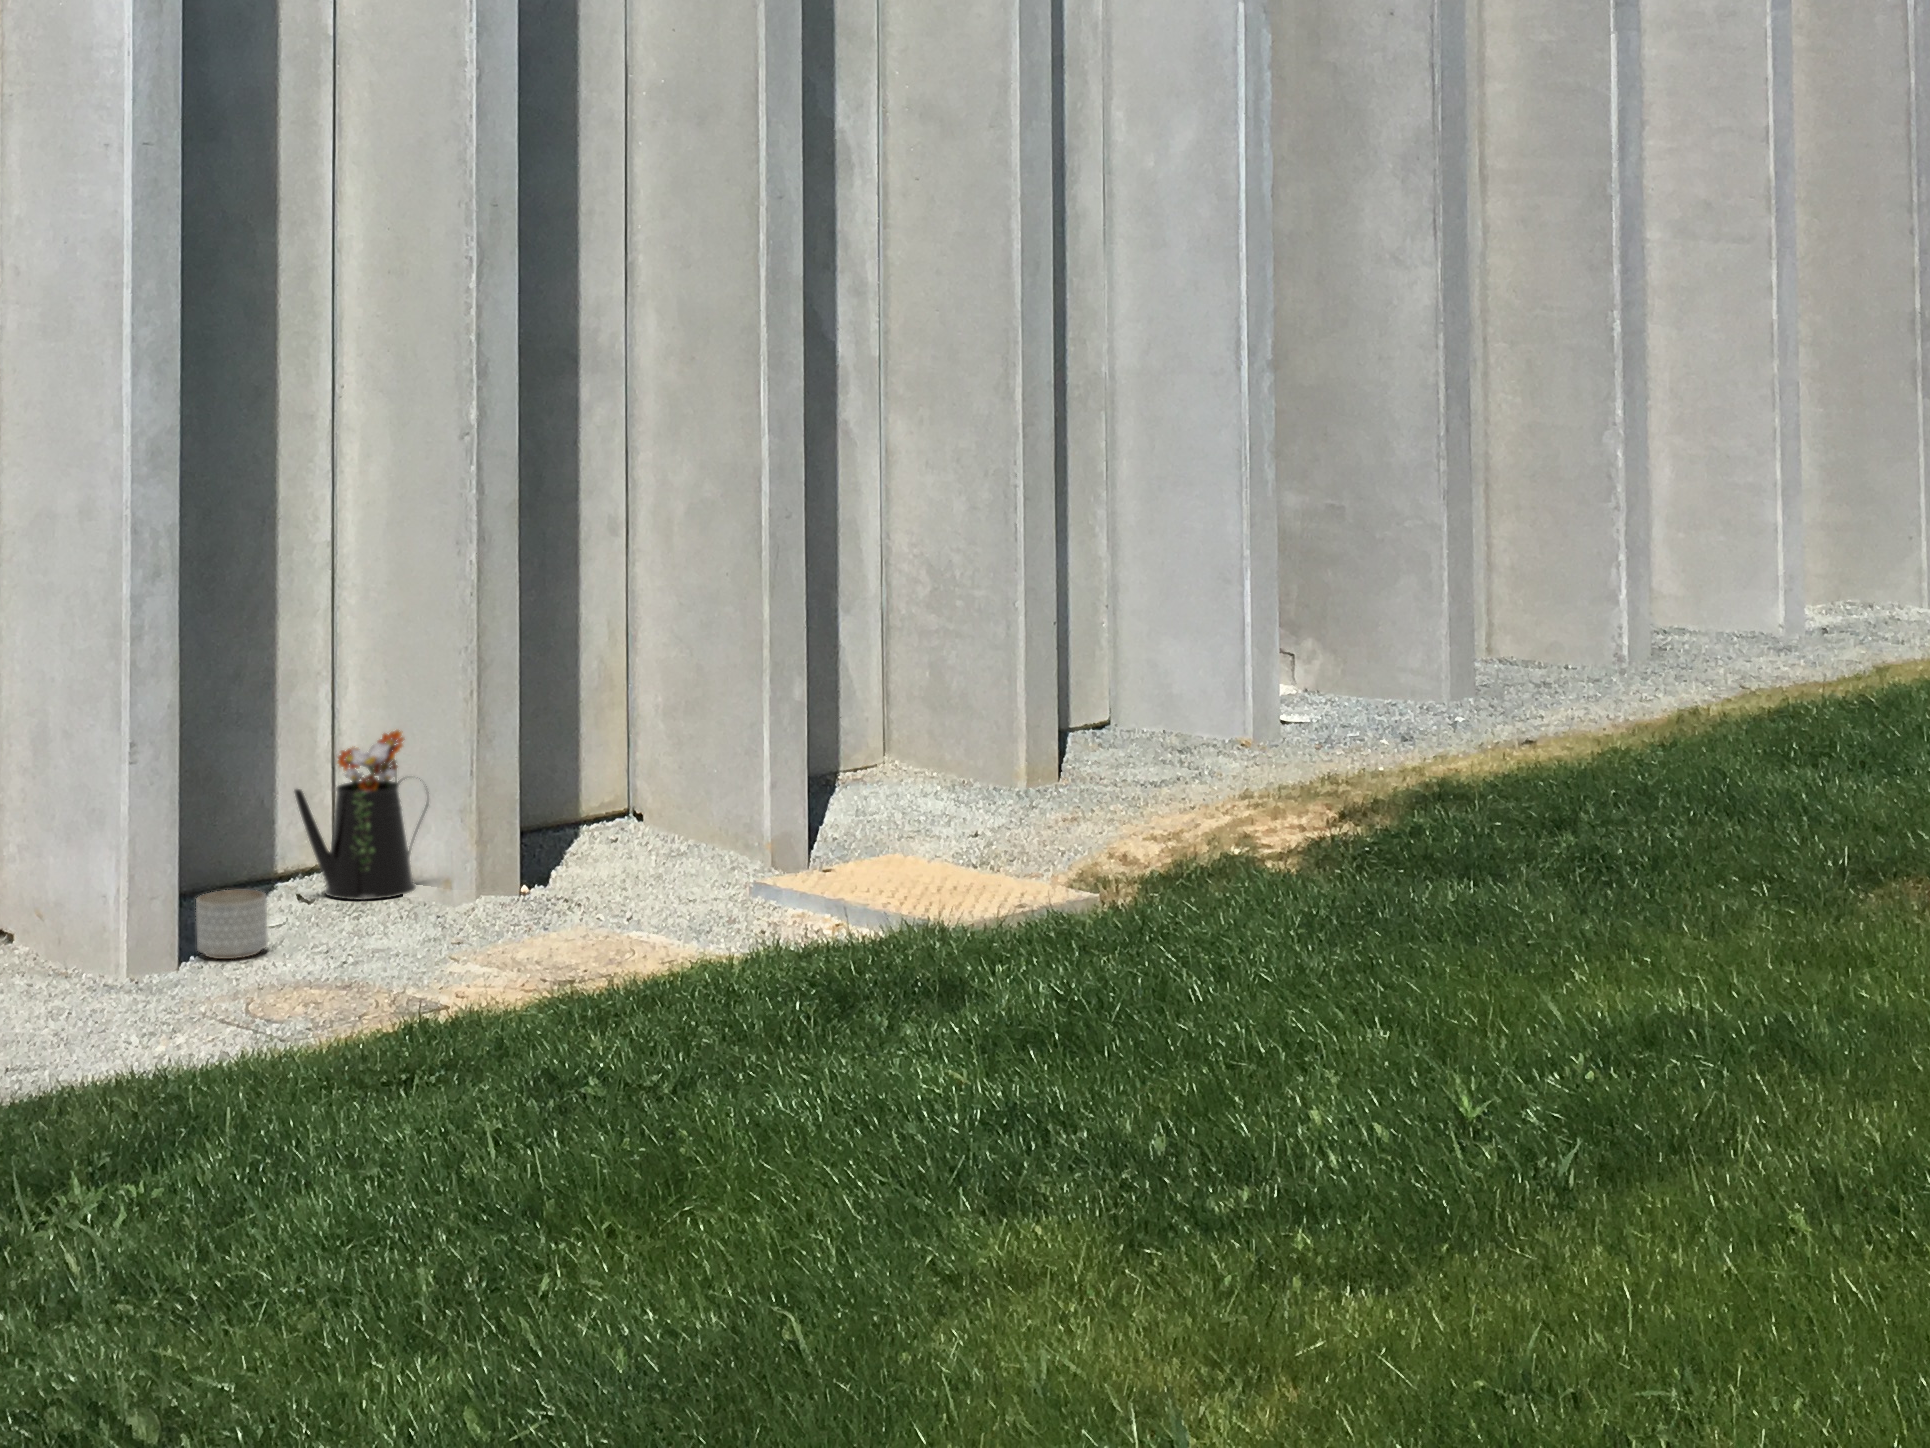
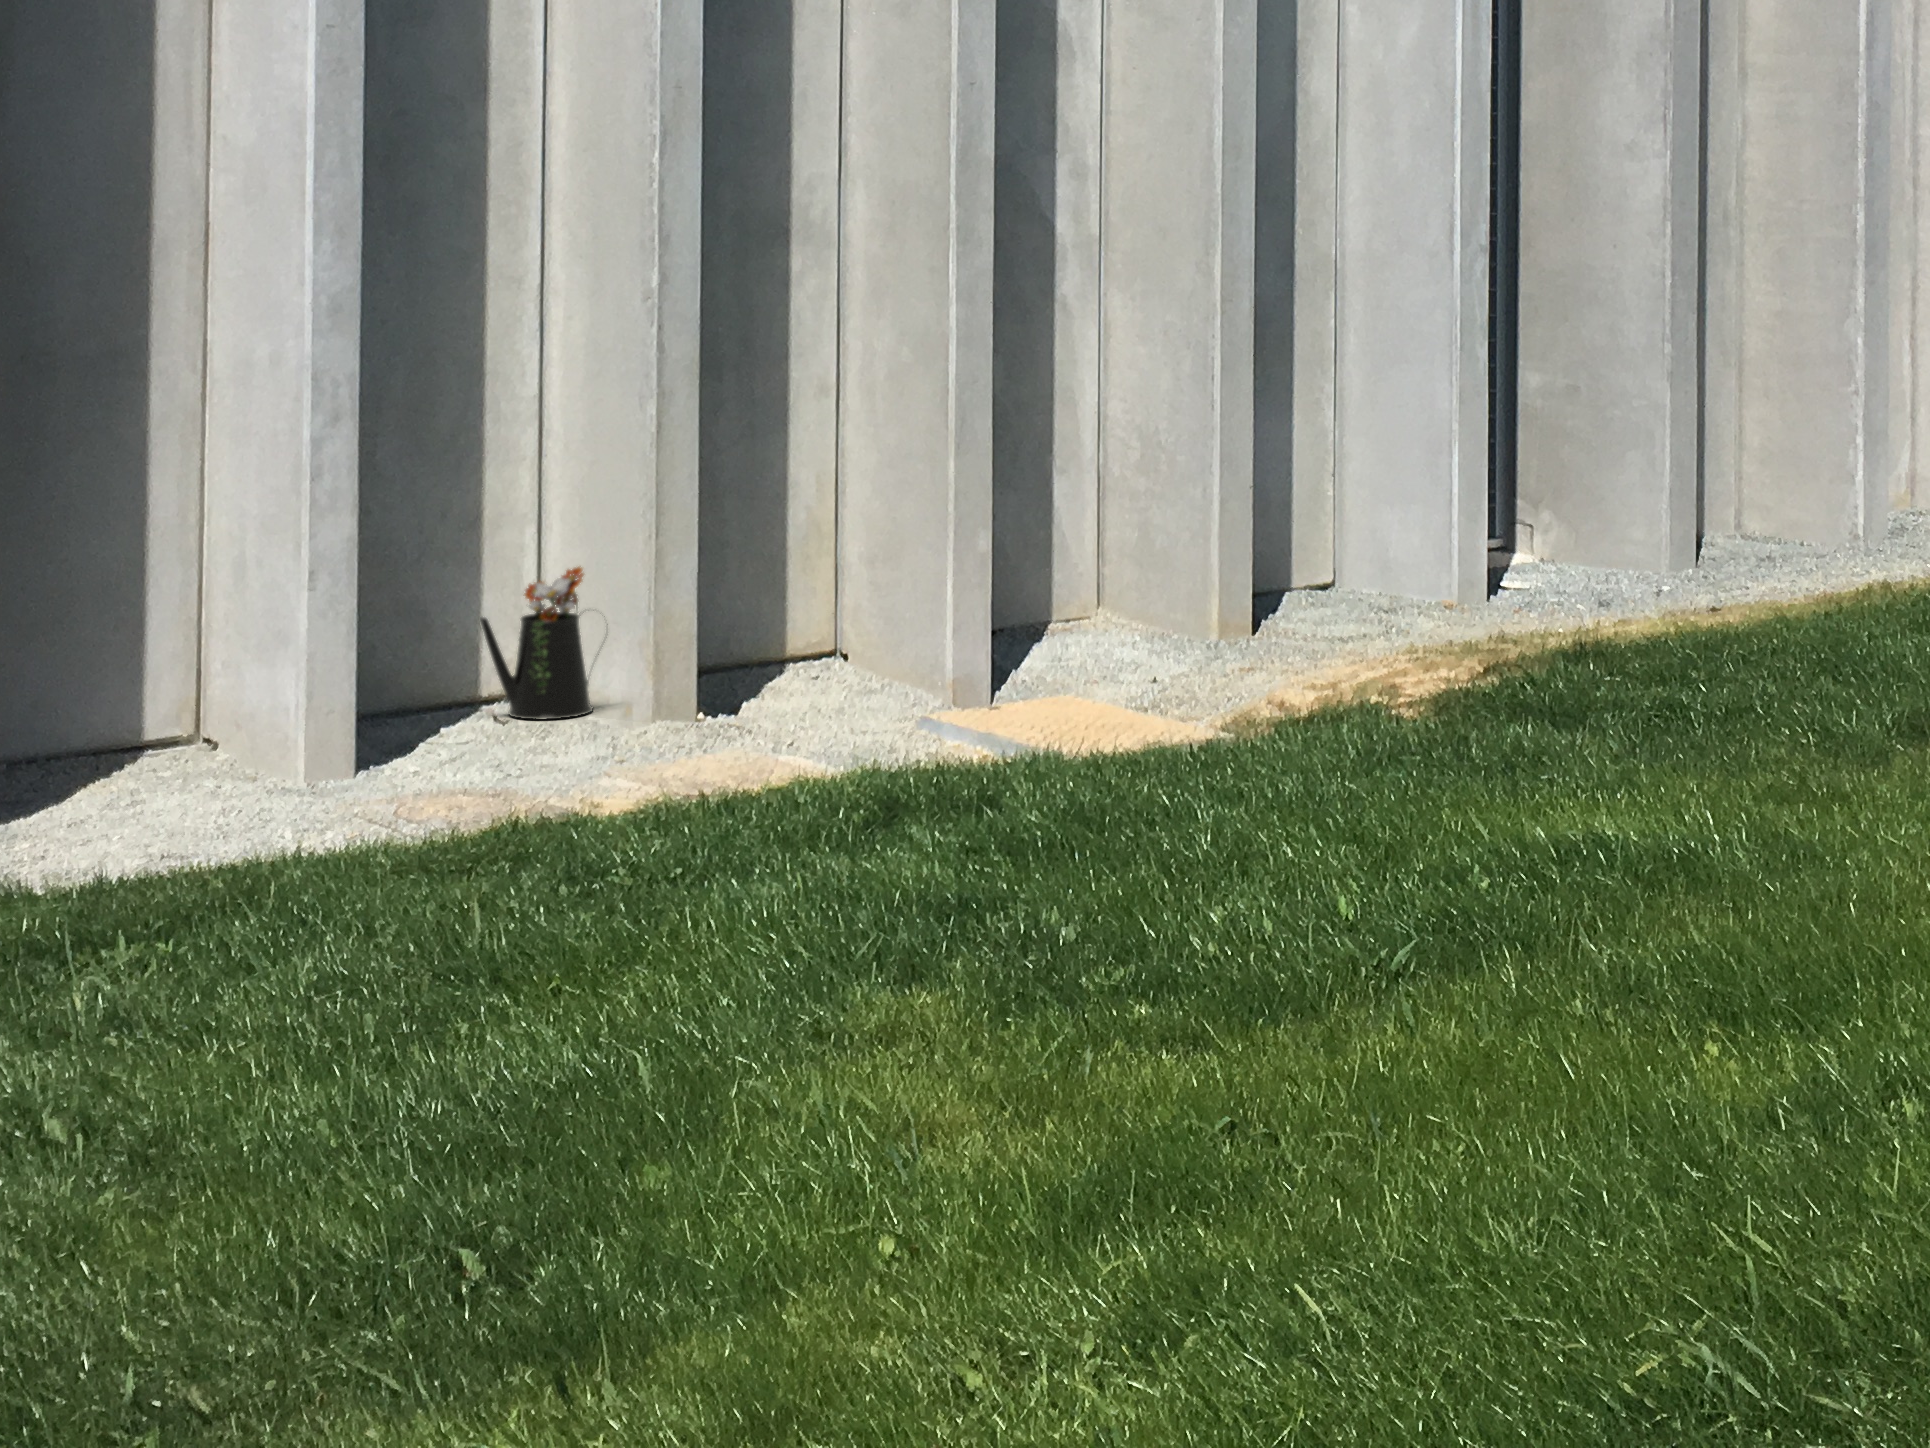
planter: present [196,890,268,959] -> none [363,705,429,766]

